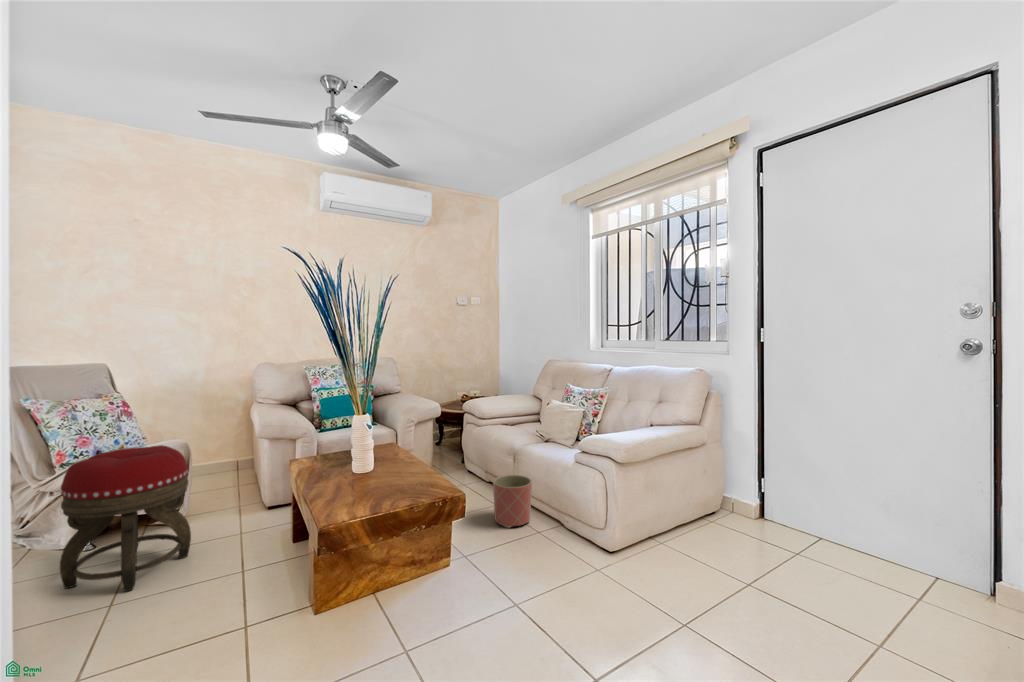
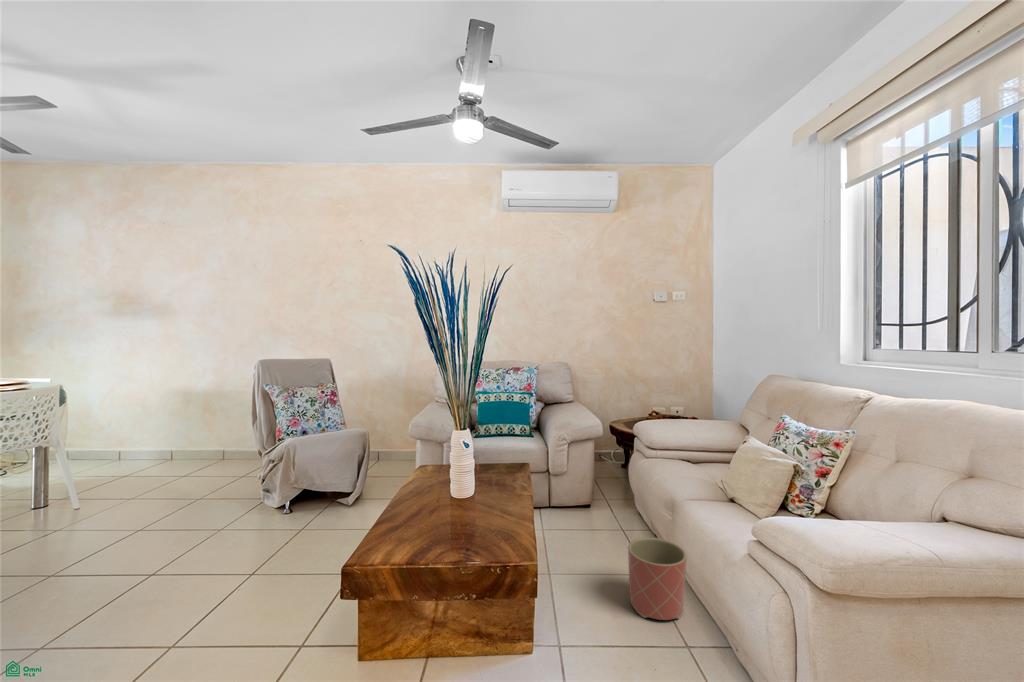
footstool: present [60,445,191,592] -> none [242,435,336,564]

